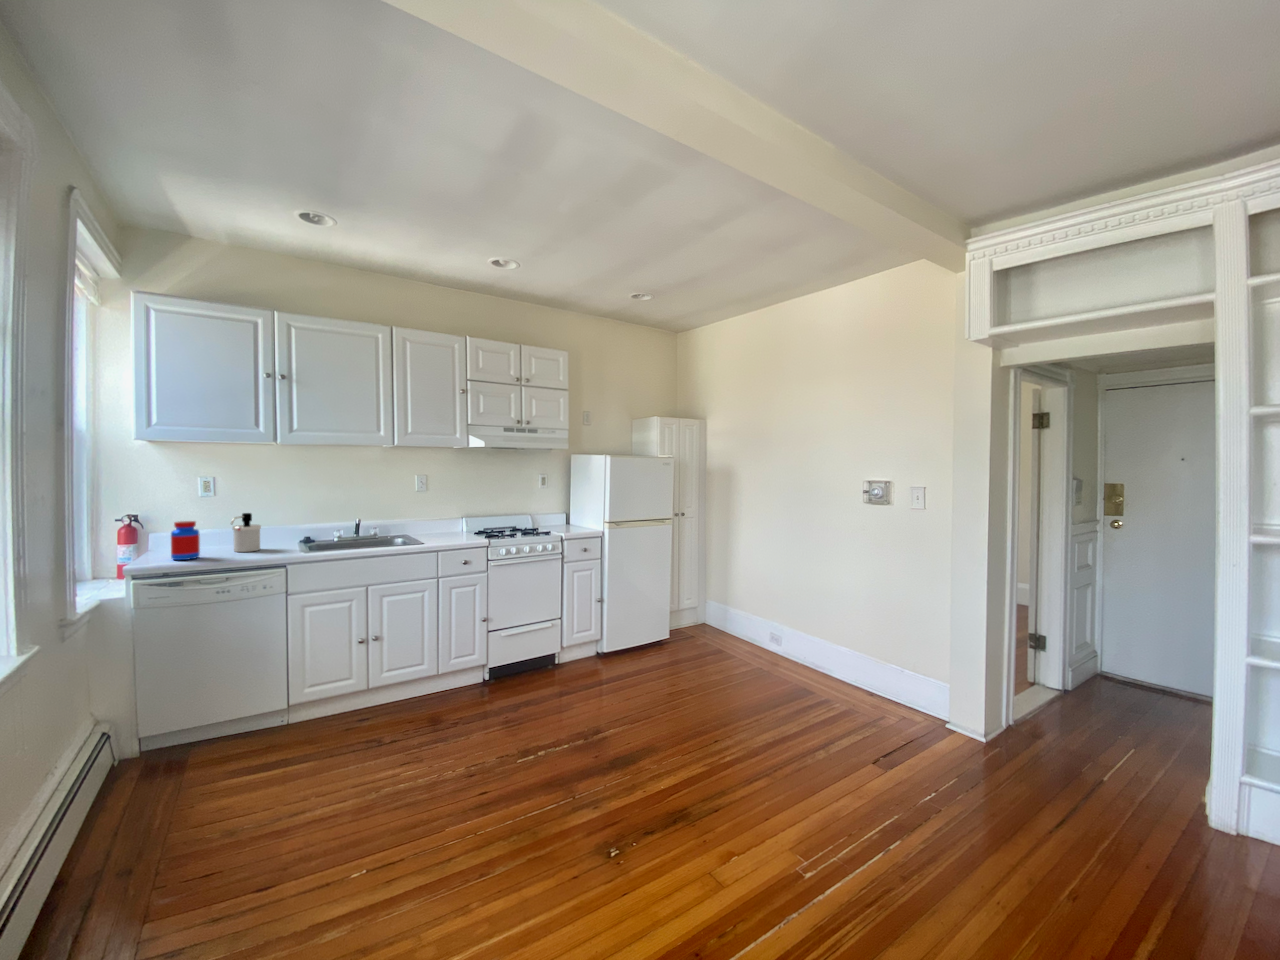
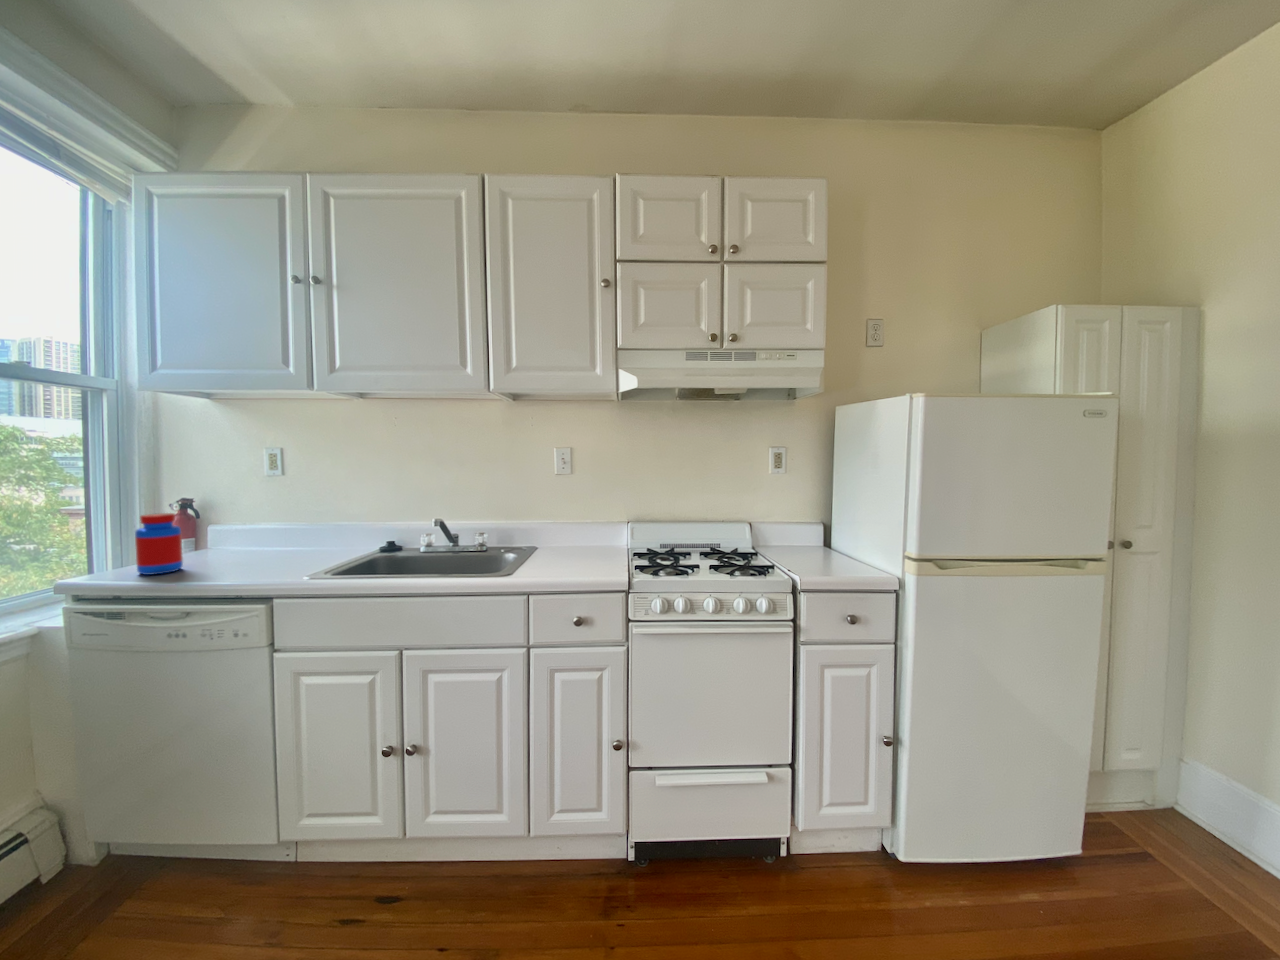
soap dispenser: present [231,513,261,552] -> none [223,503,290,565]

